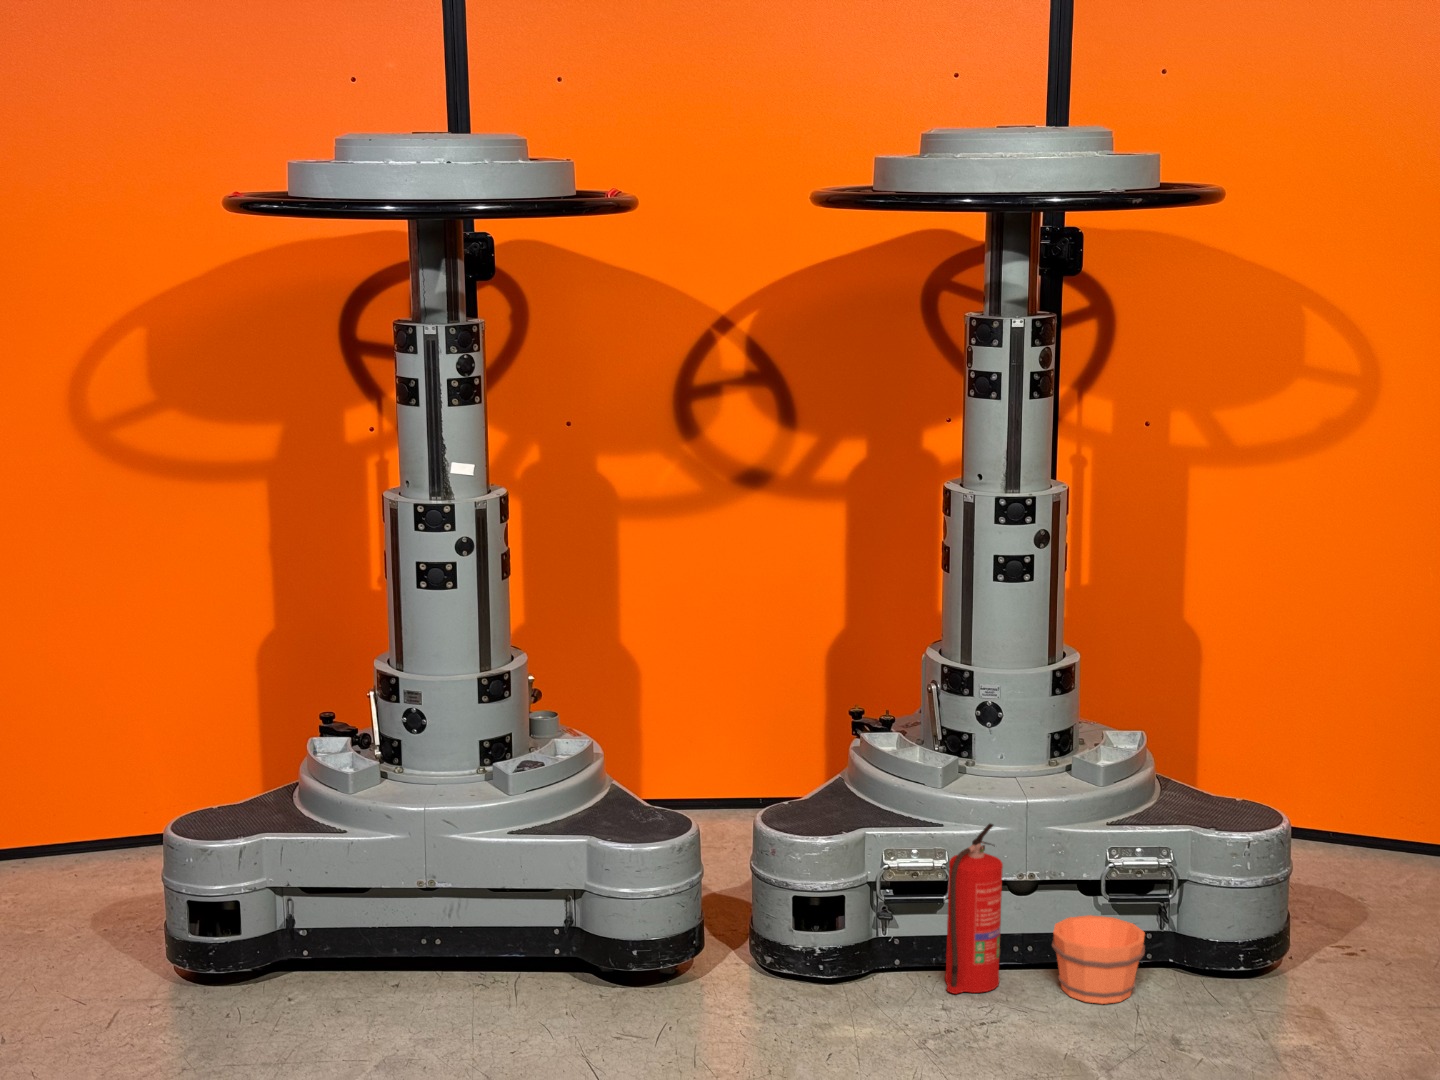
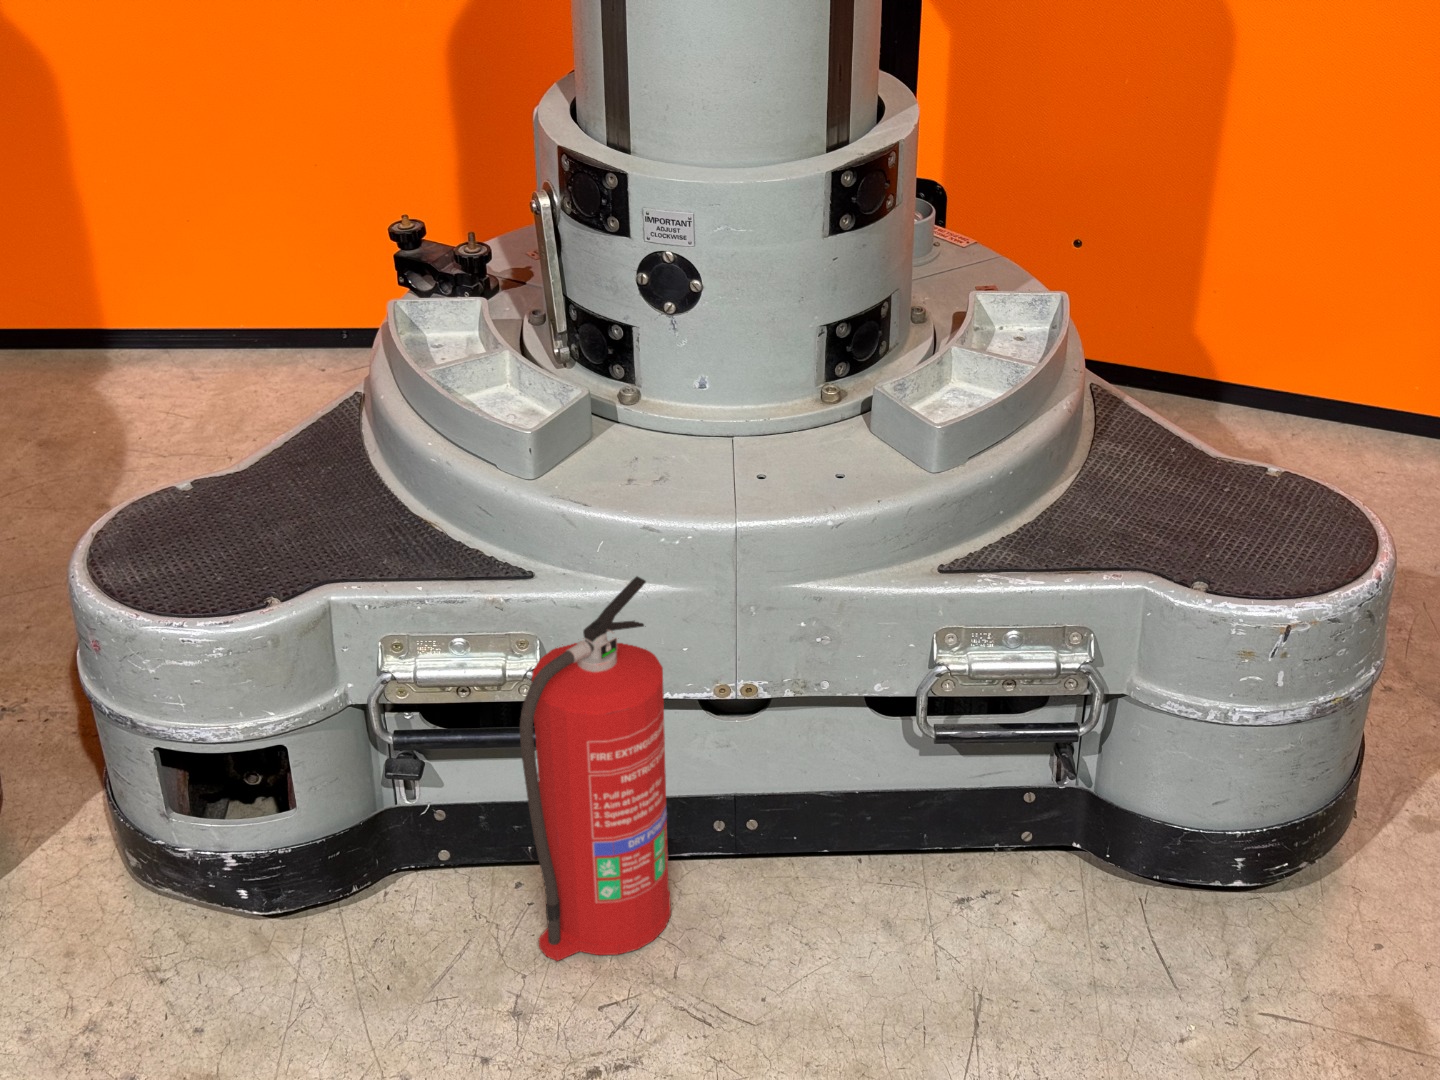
bucket: present [1052,915,1145,1004] -> none [785,762,1011,1000]

